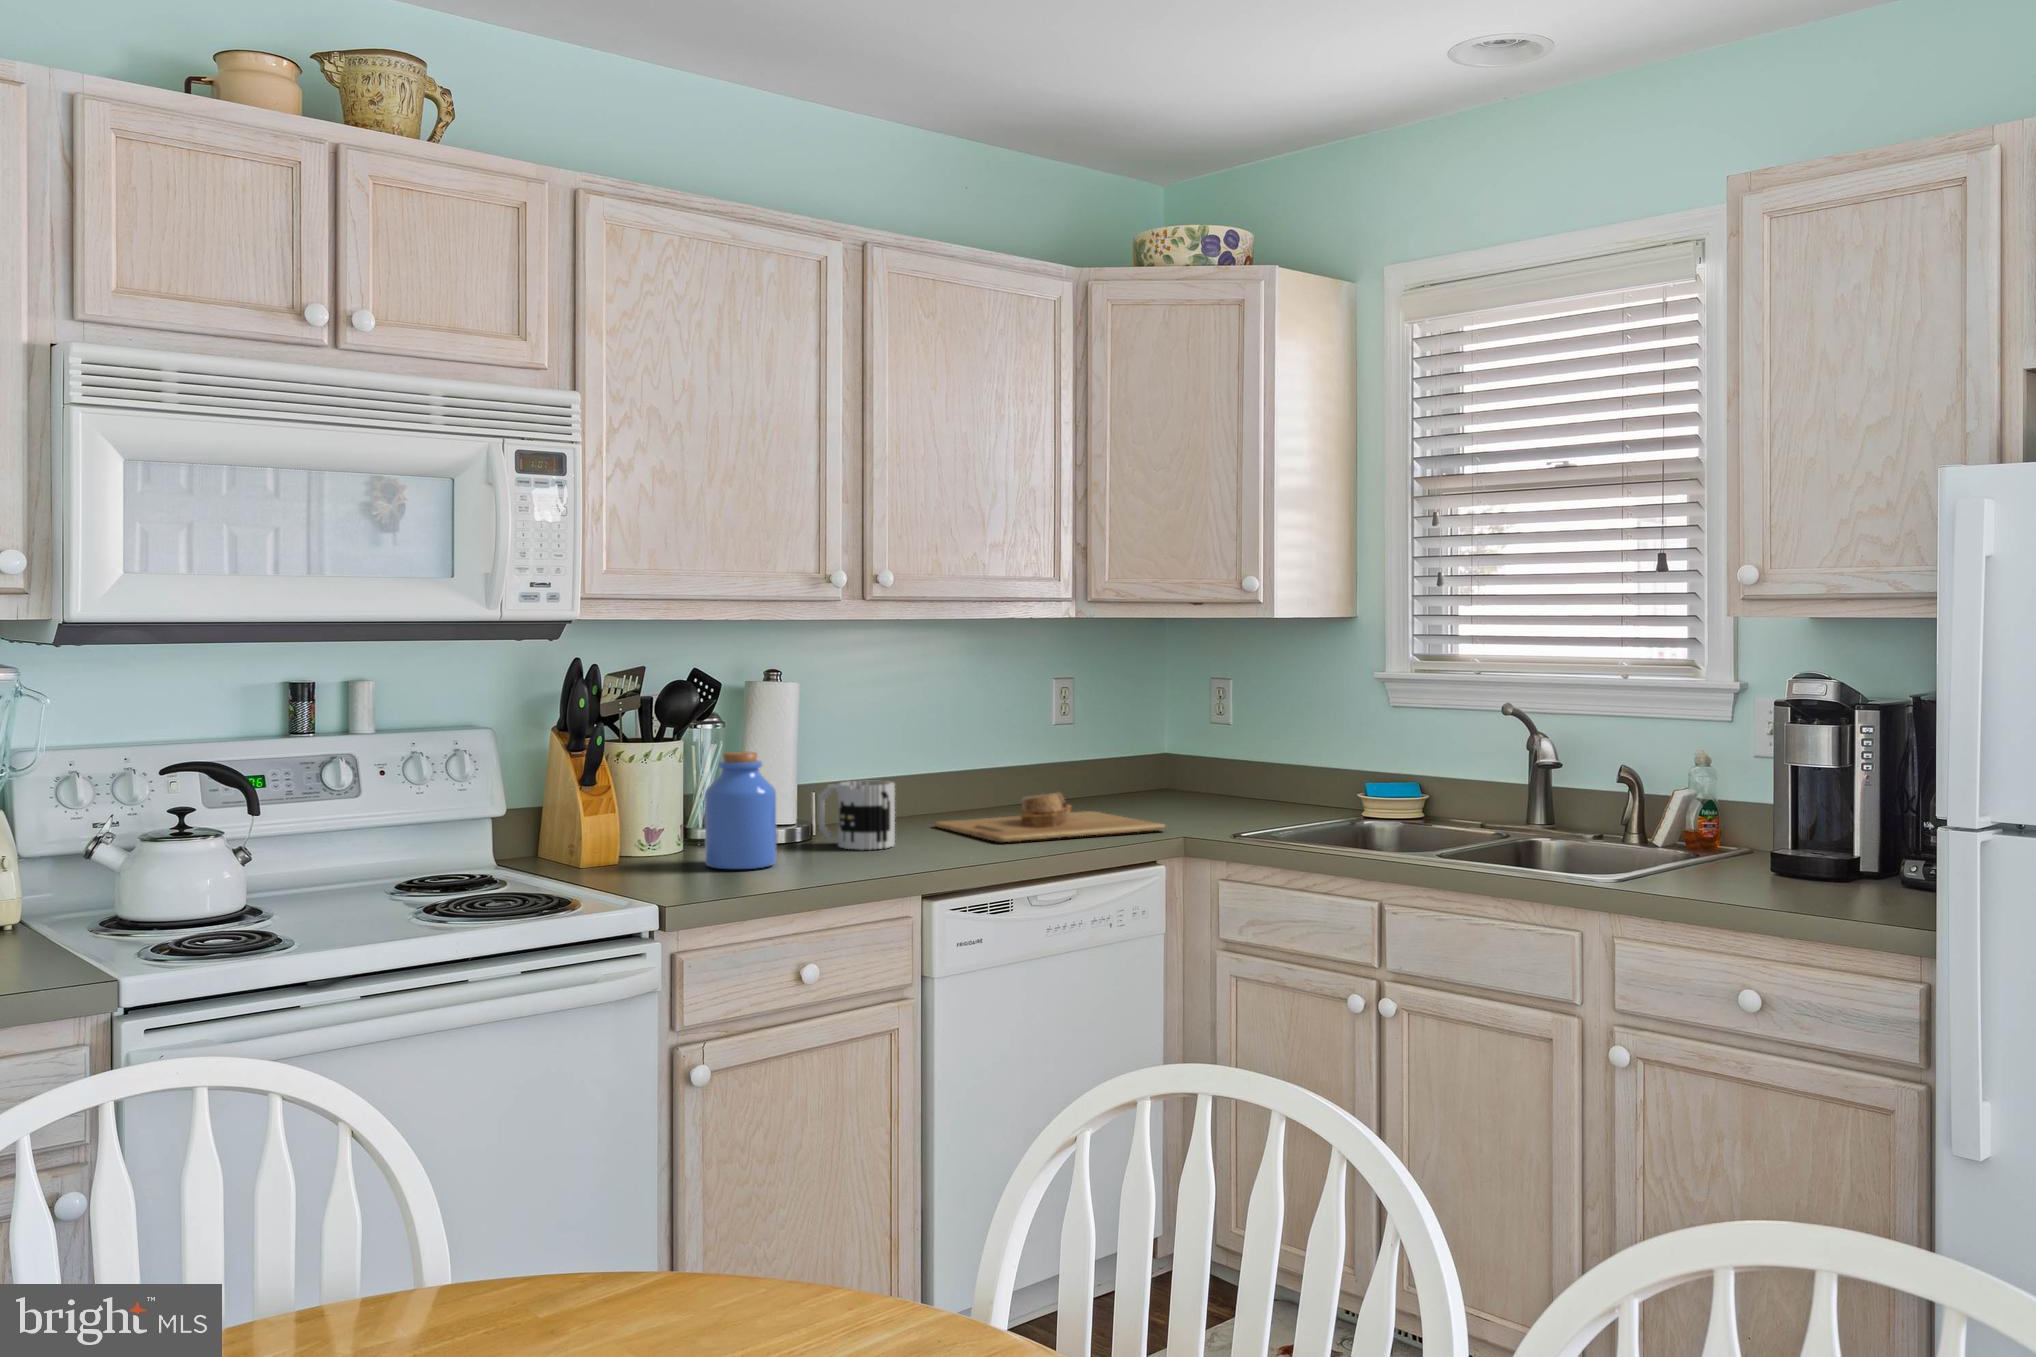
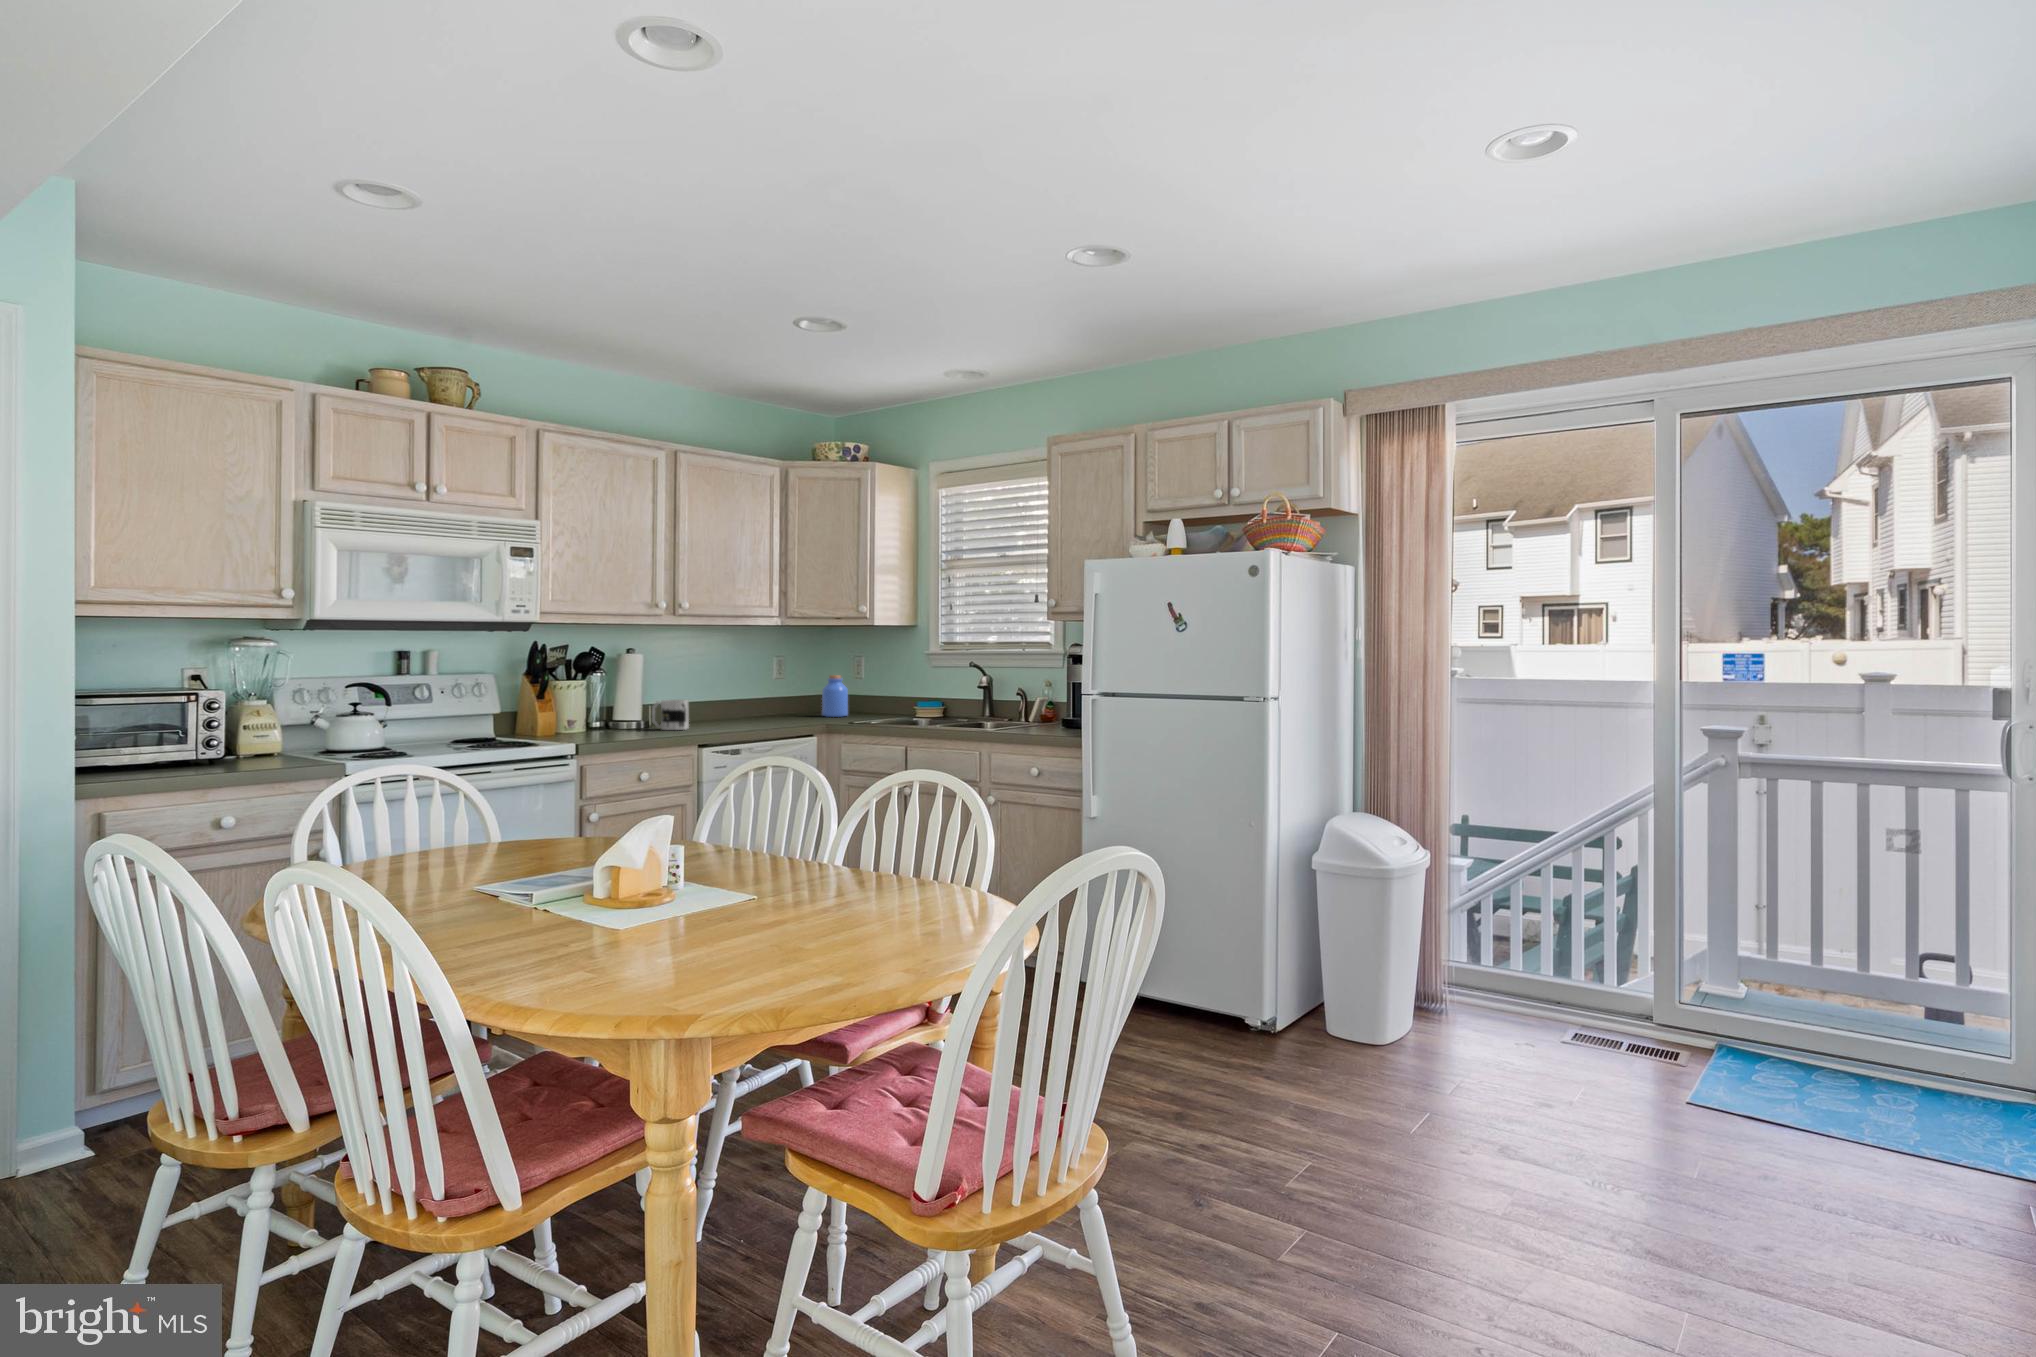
jar: present [705,751,777,869] -> present [822,675,848,717]
cutting board: present [935,793,1165,842] -> none [711,707,821,728]

